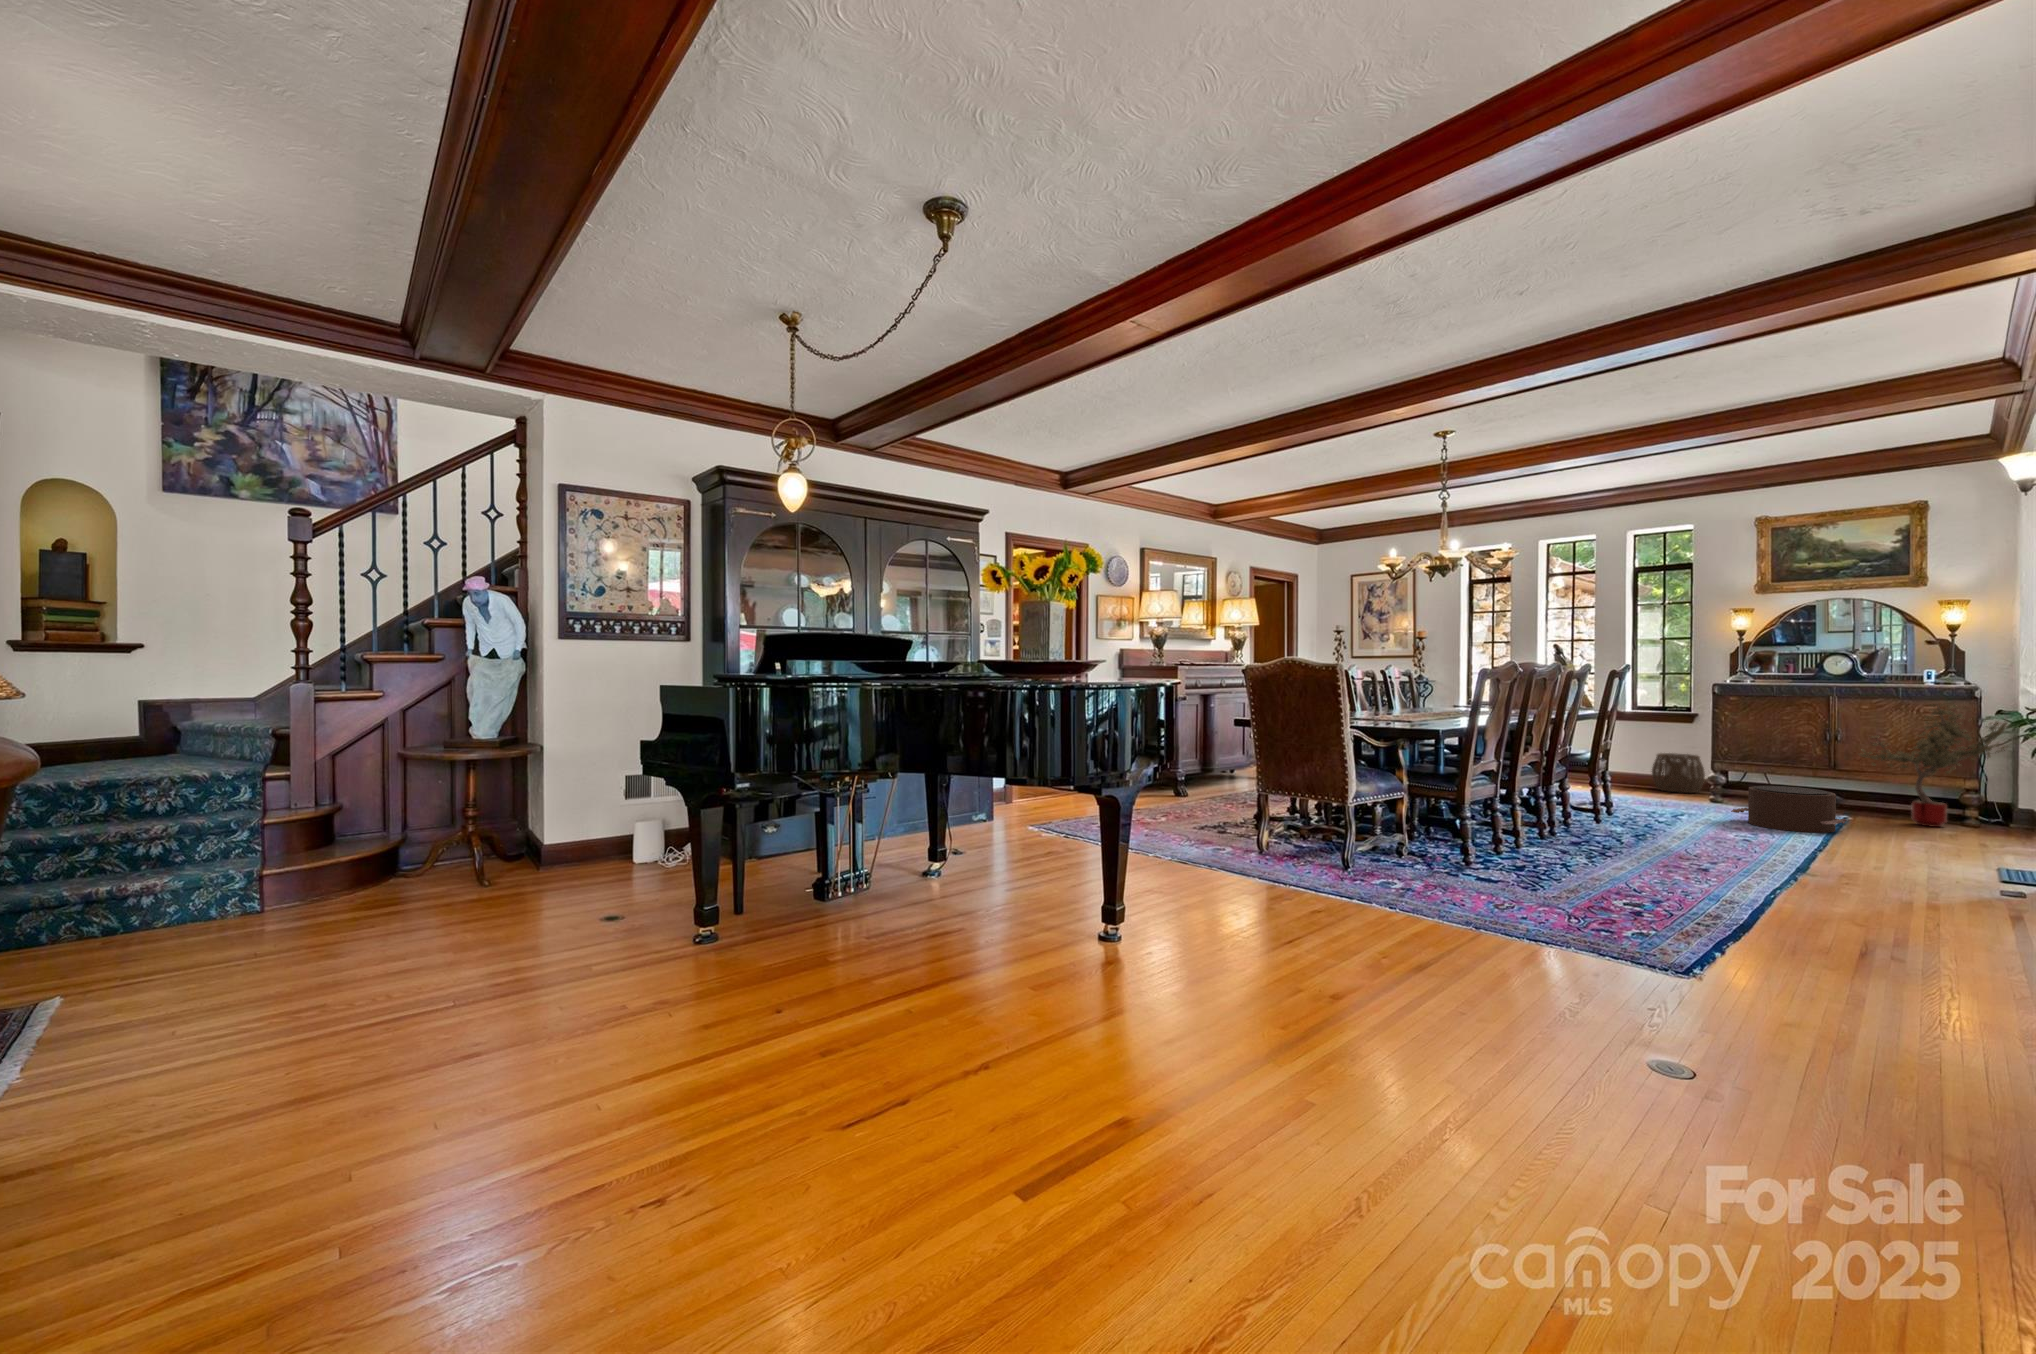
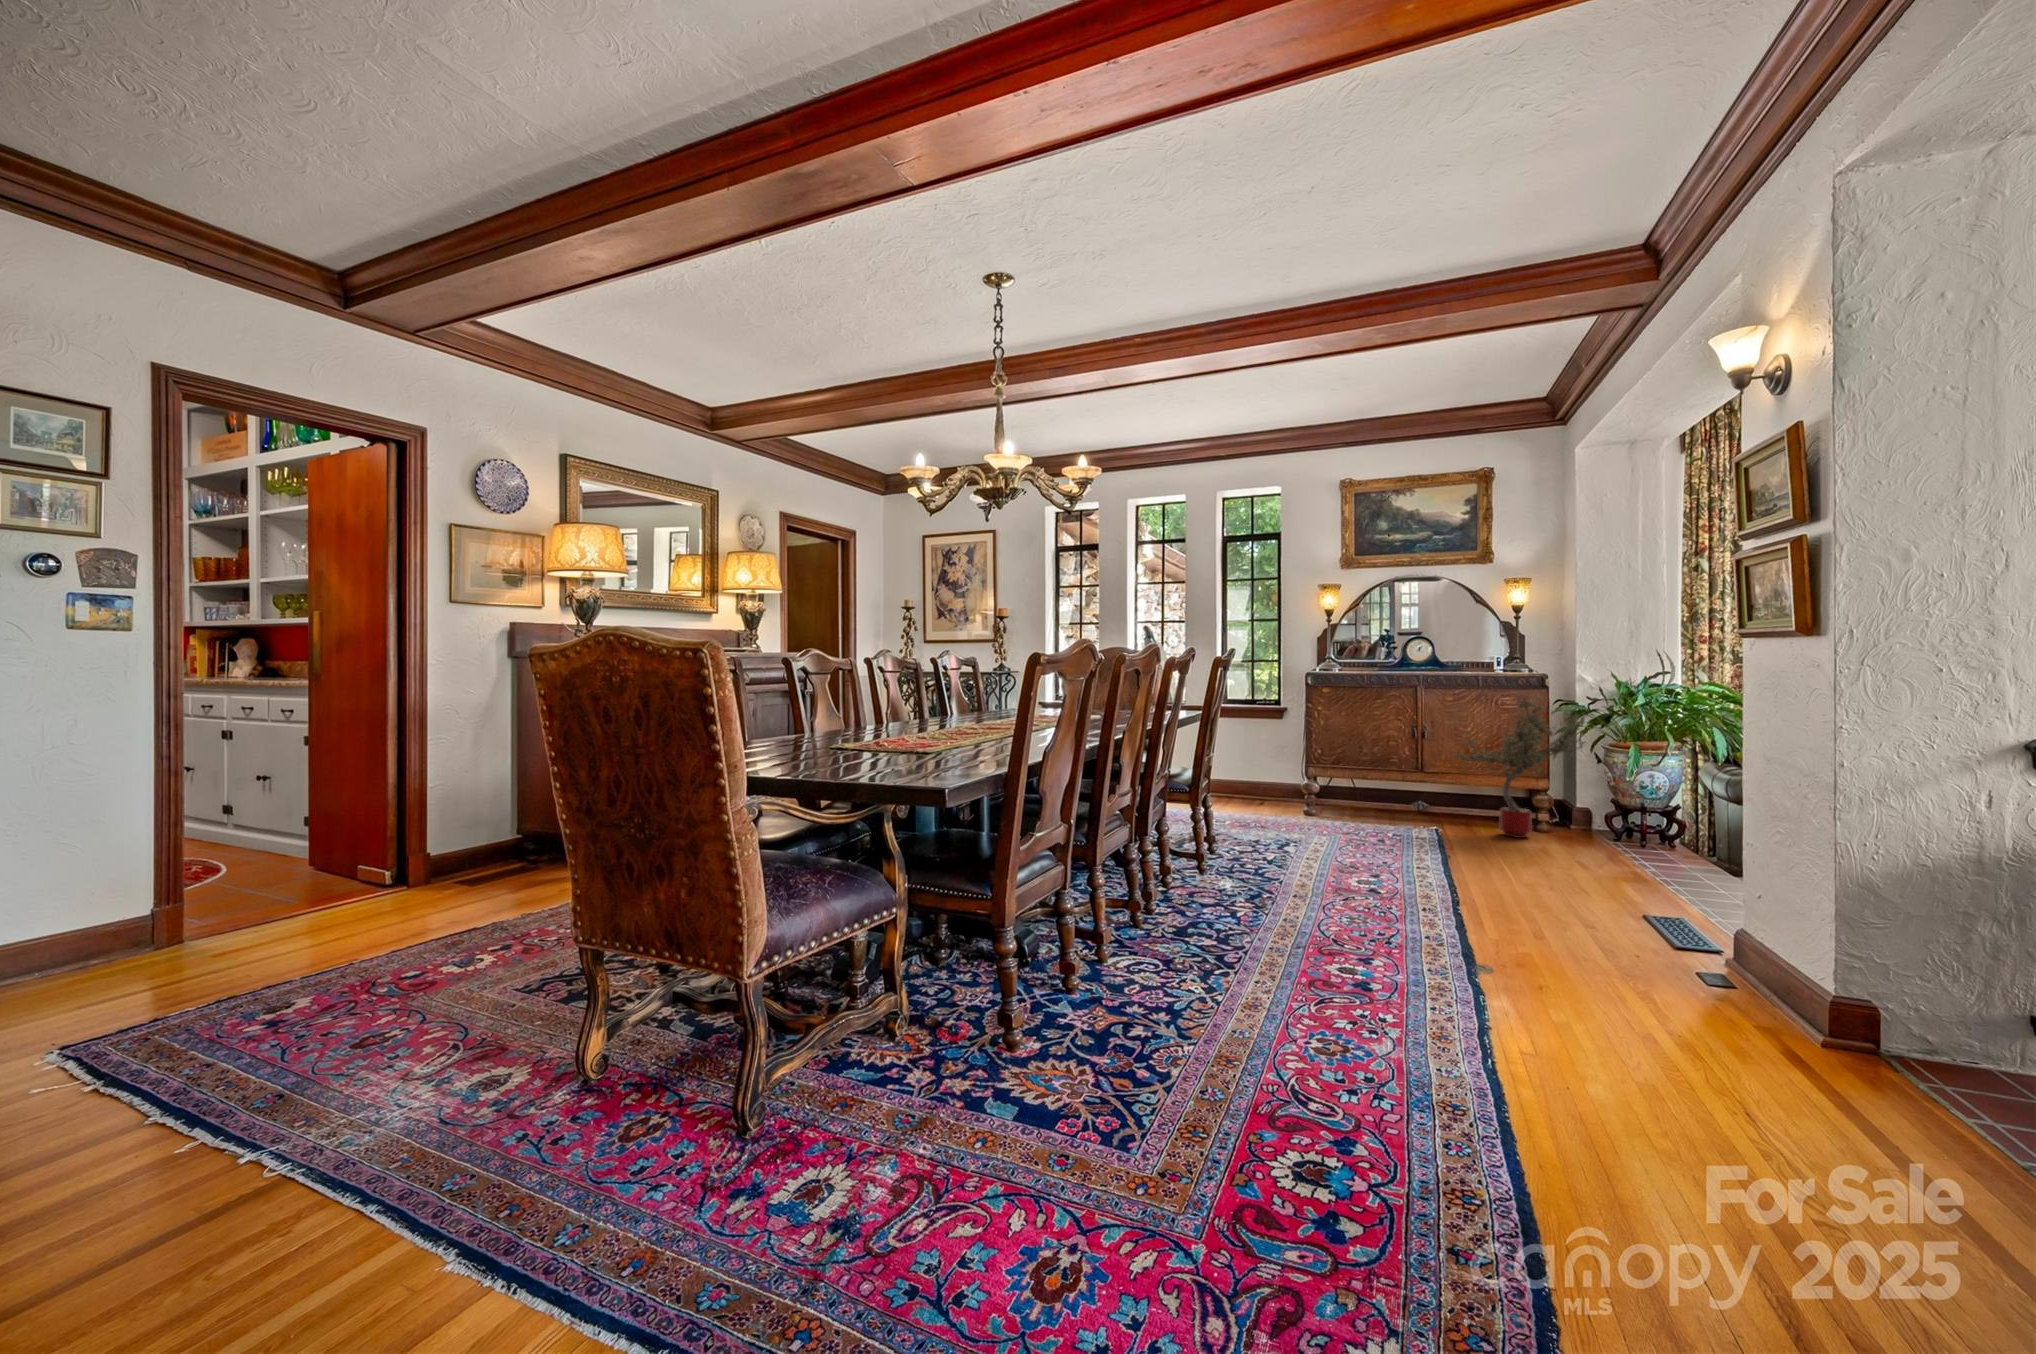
woven basket: present [1652,753,1705,793] -> none [1245,756,1297,804]
pouf: present [1731,786,1847,833] -> none [1341,802,1458,863]

